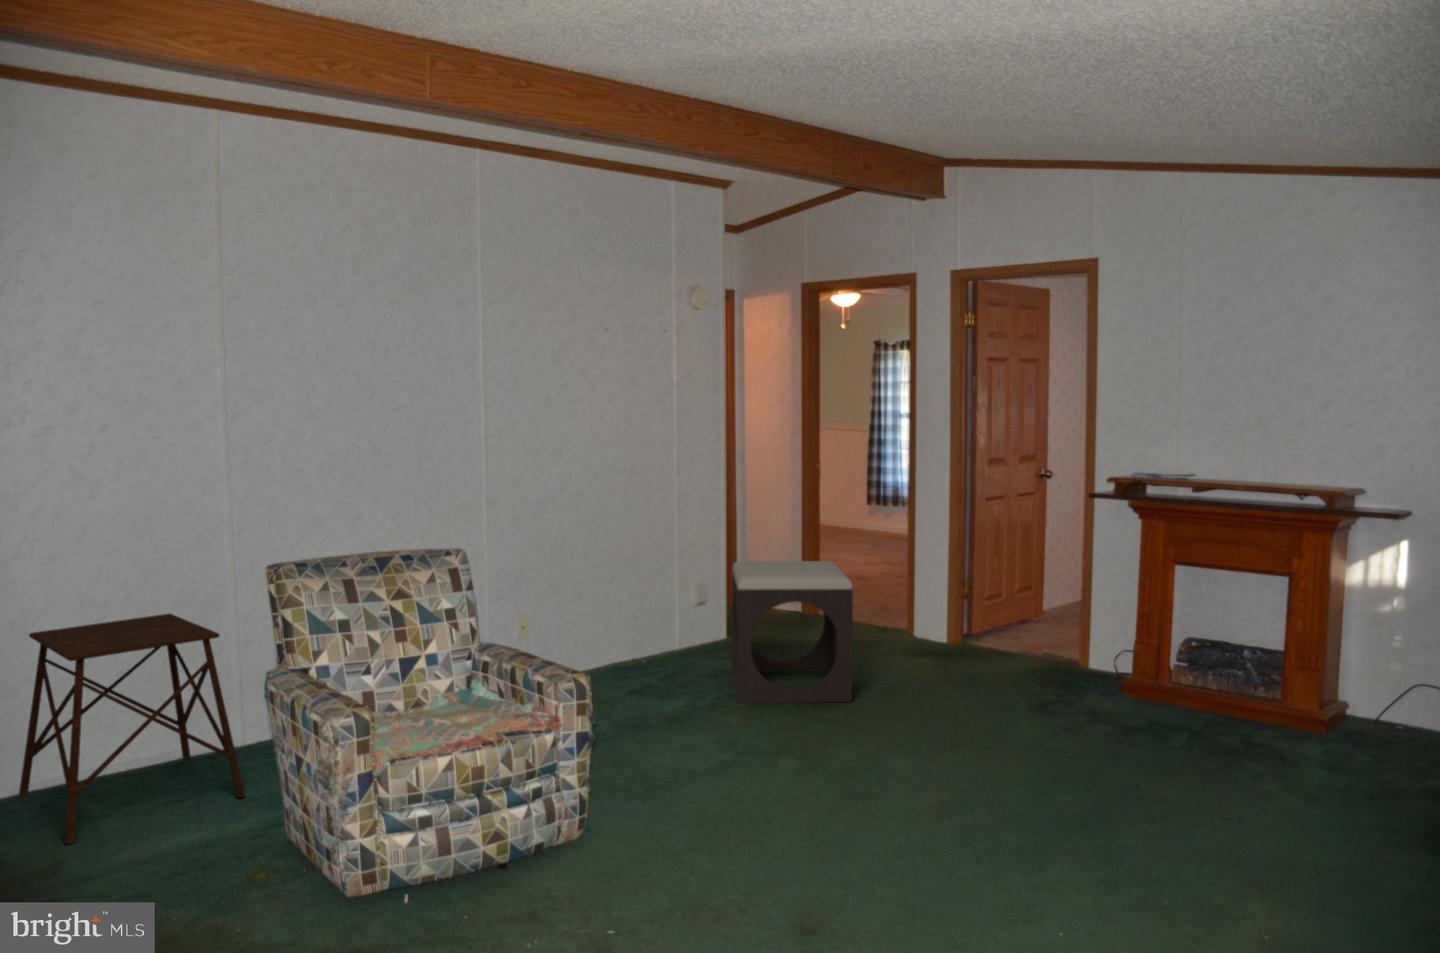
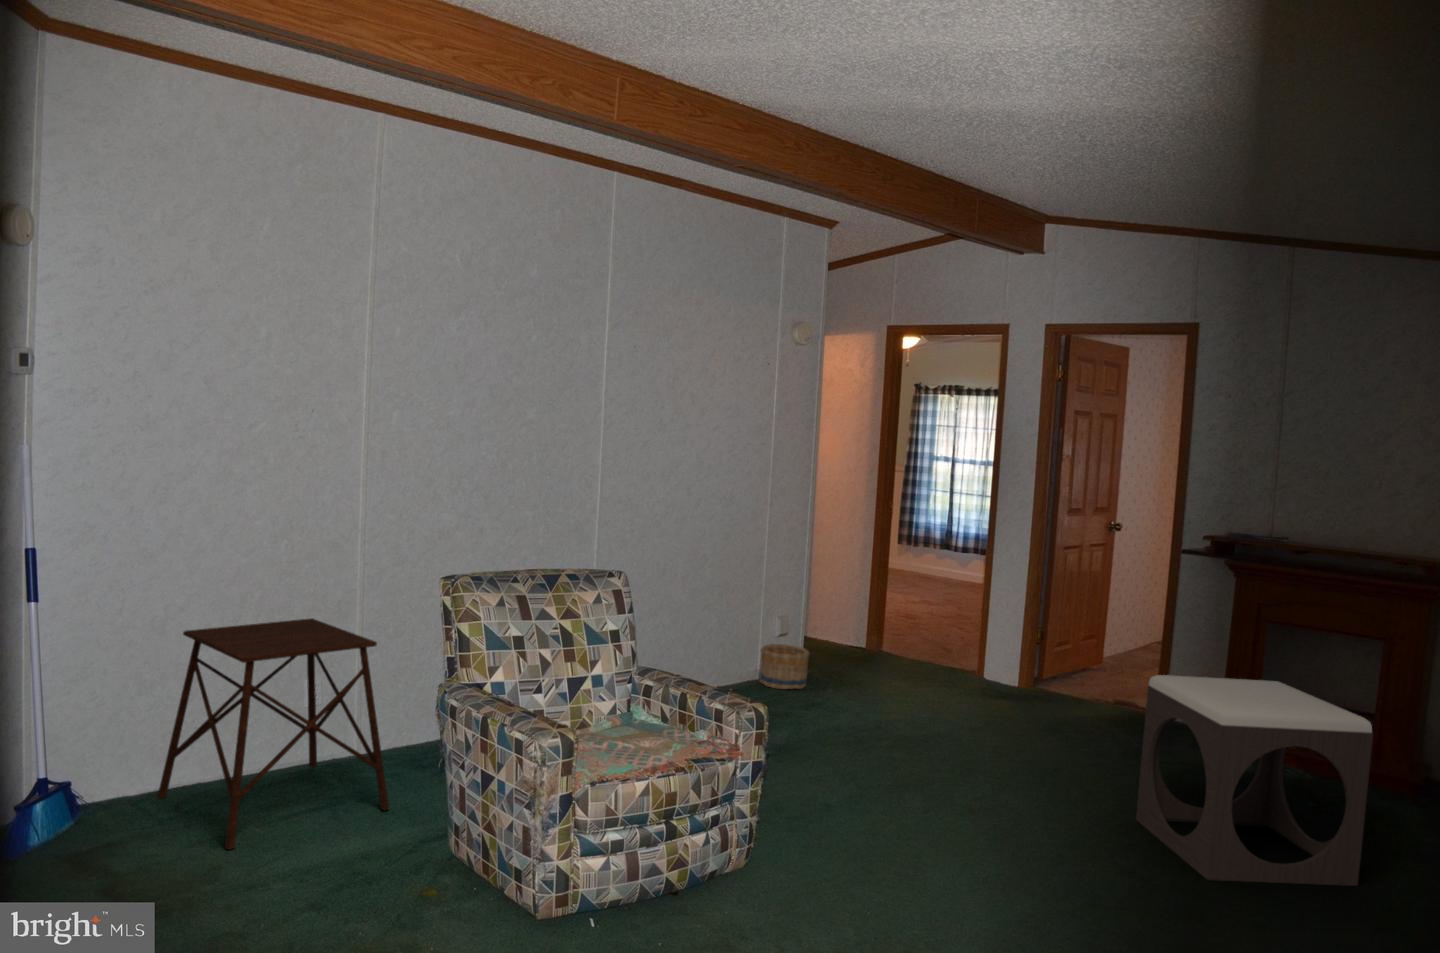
footstool: present [732,561,853,703] -> present [1136,675,1373,886]
basket: none [676,612,725,657] -> present [759,644,810,689]

